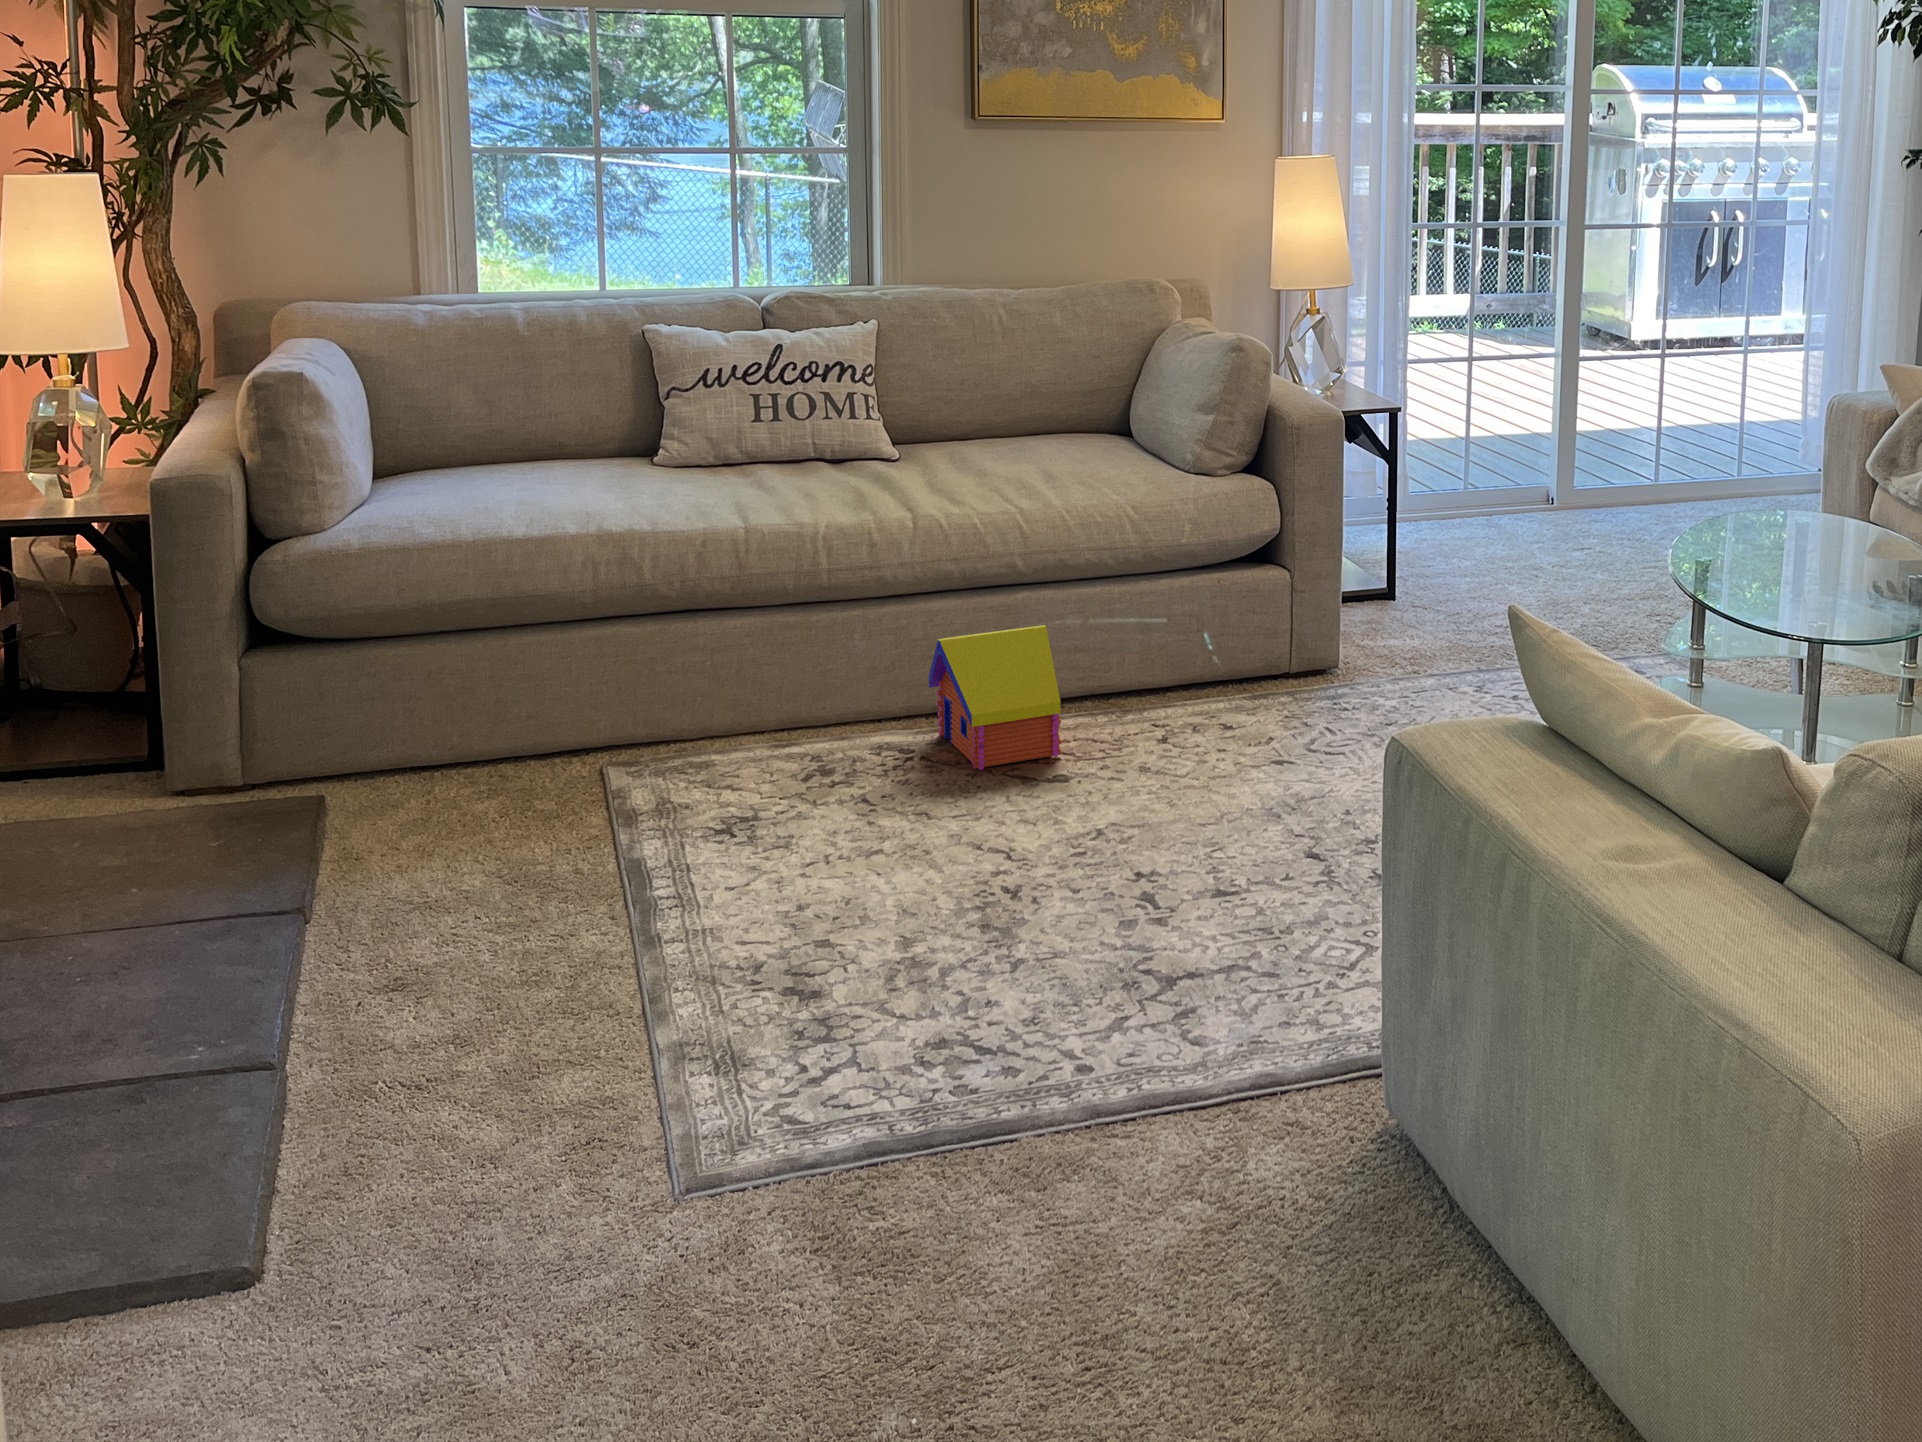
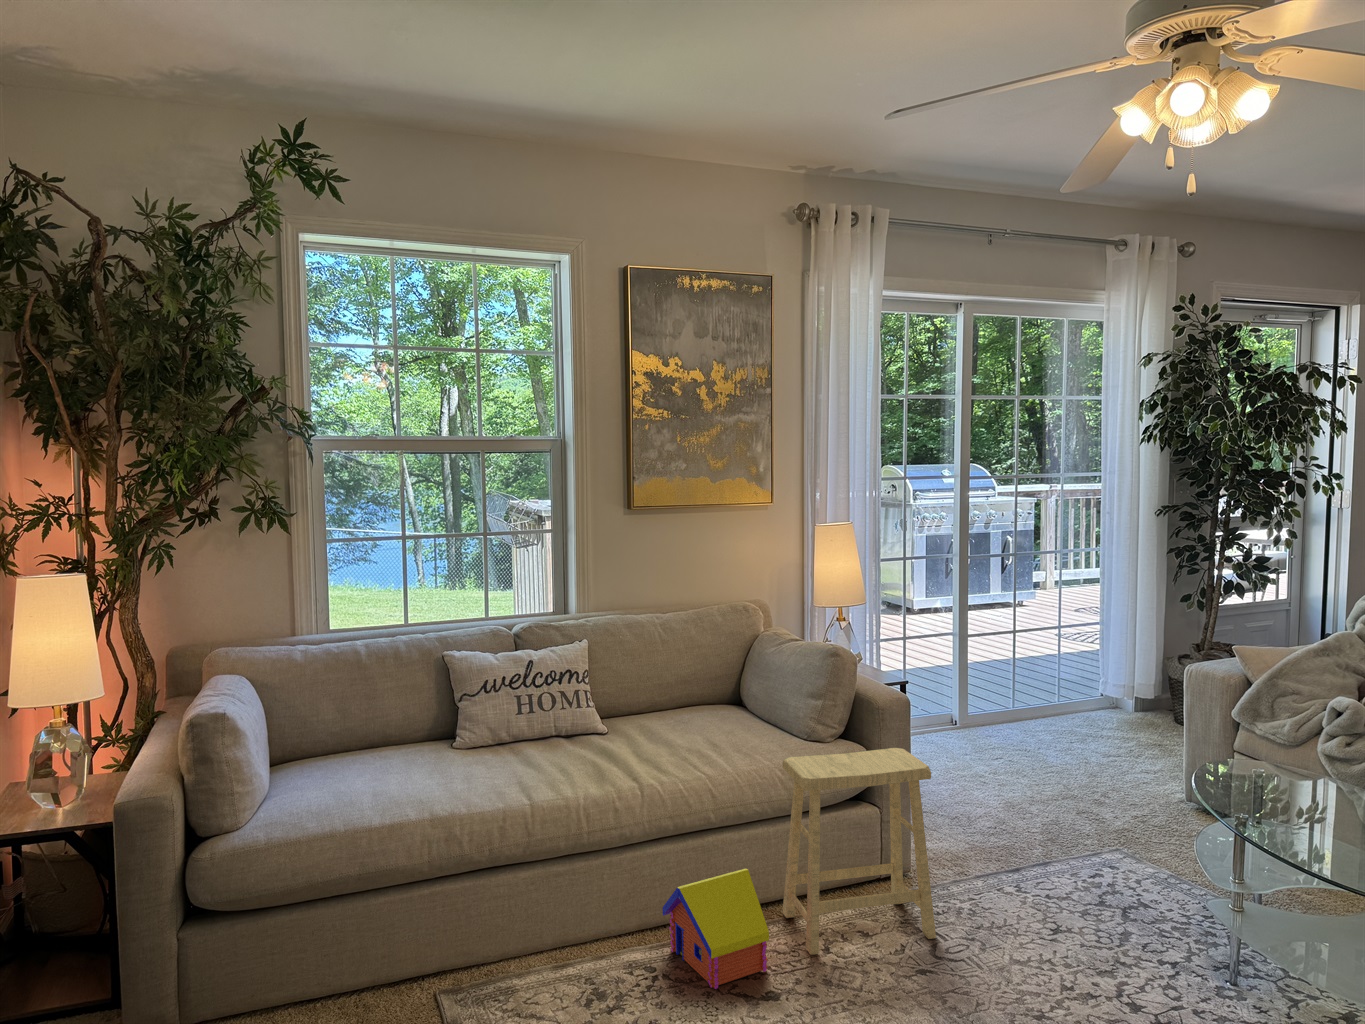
footstool: none [1117,479,1315,745] -> present [783,748,936,955]

